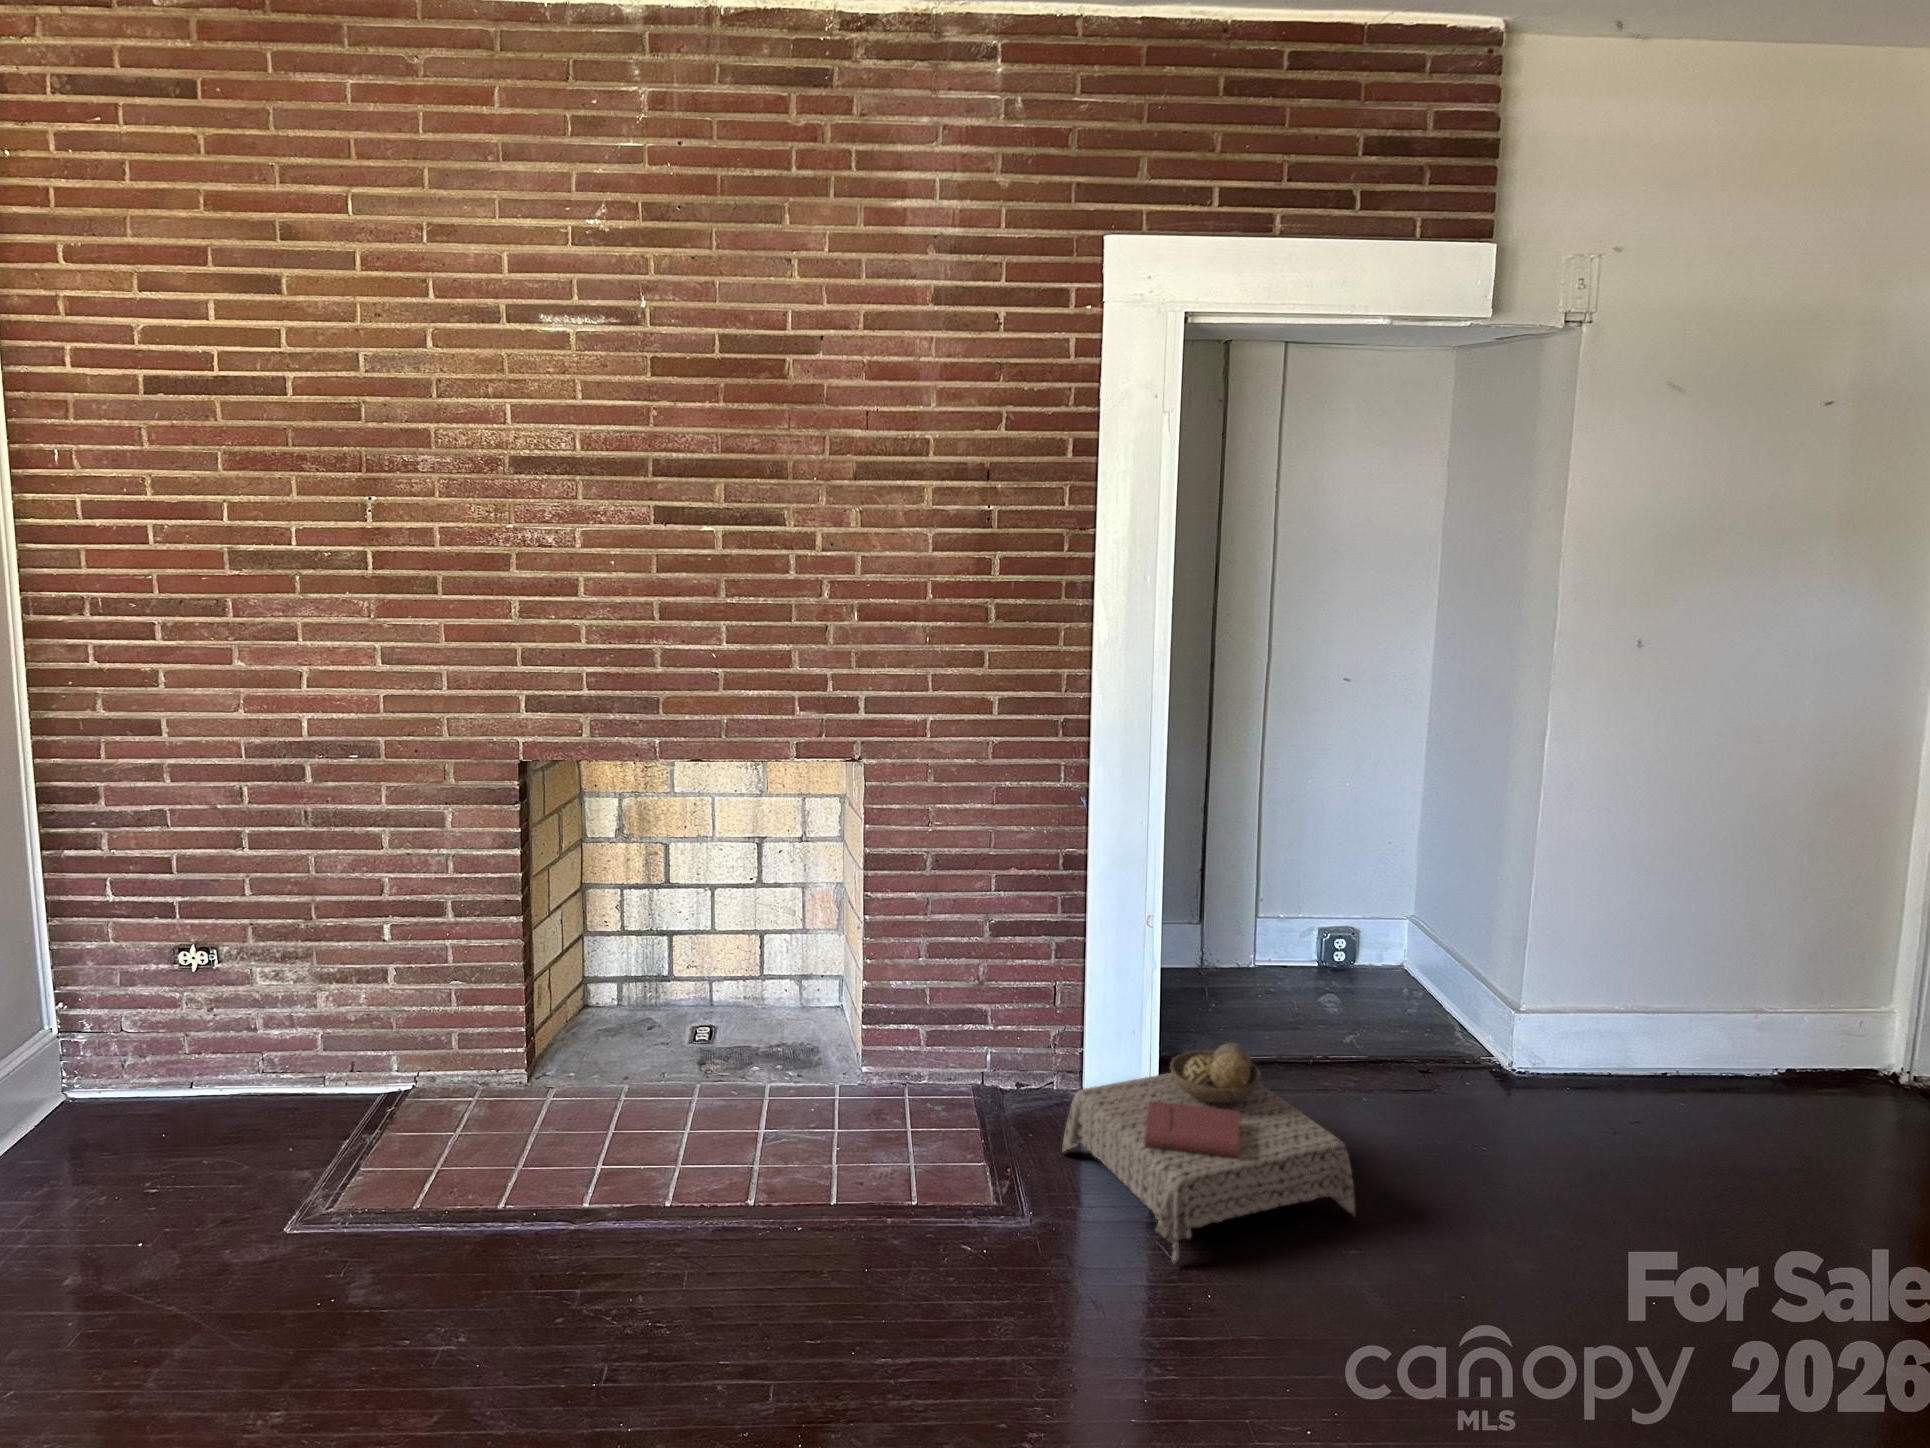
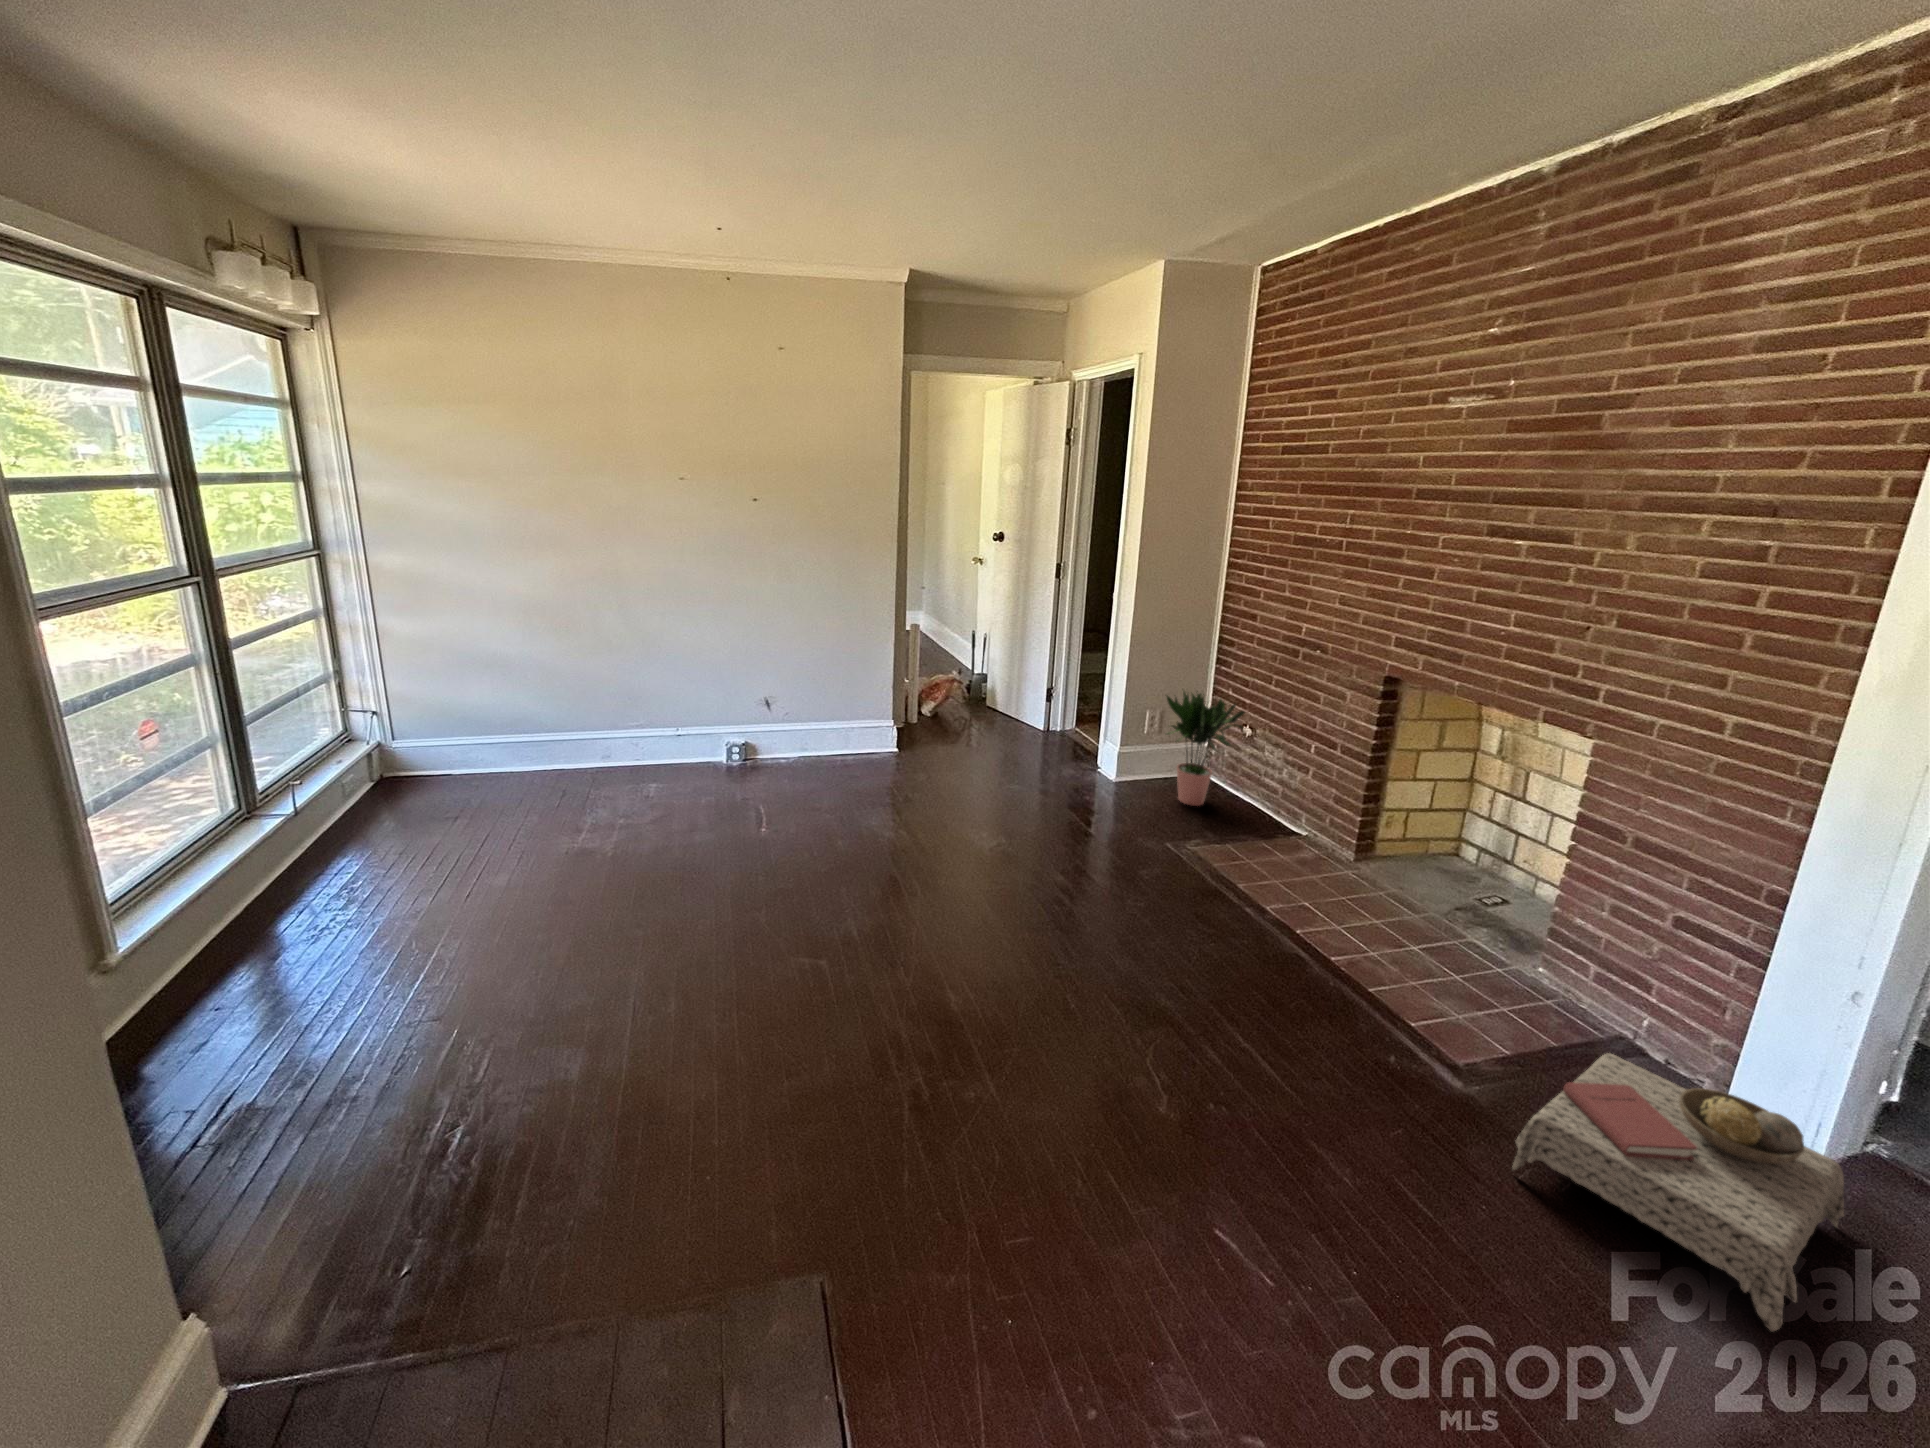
potted plant: none [48,880,255,1167] -> present [1167,692,1245,806]

